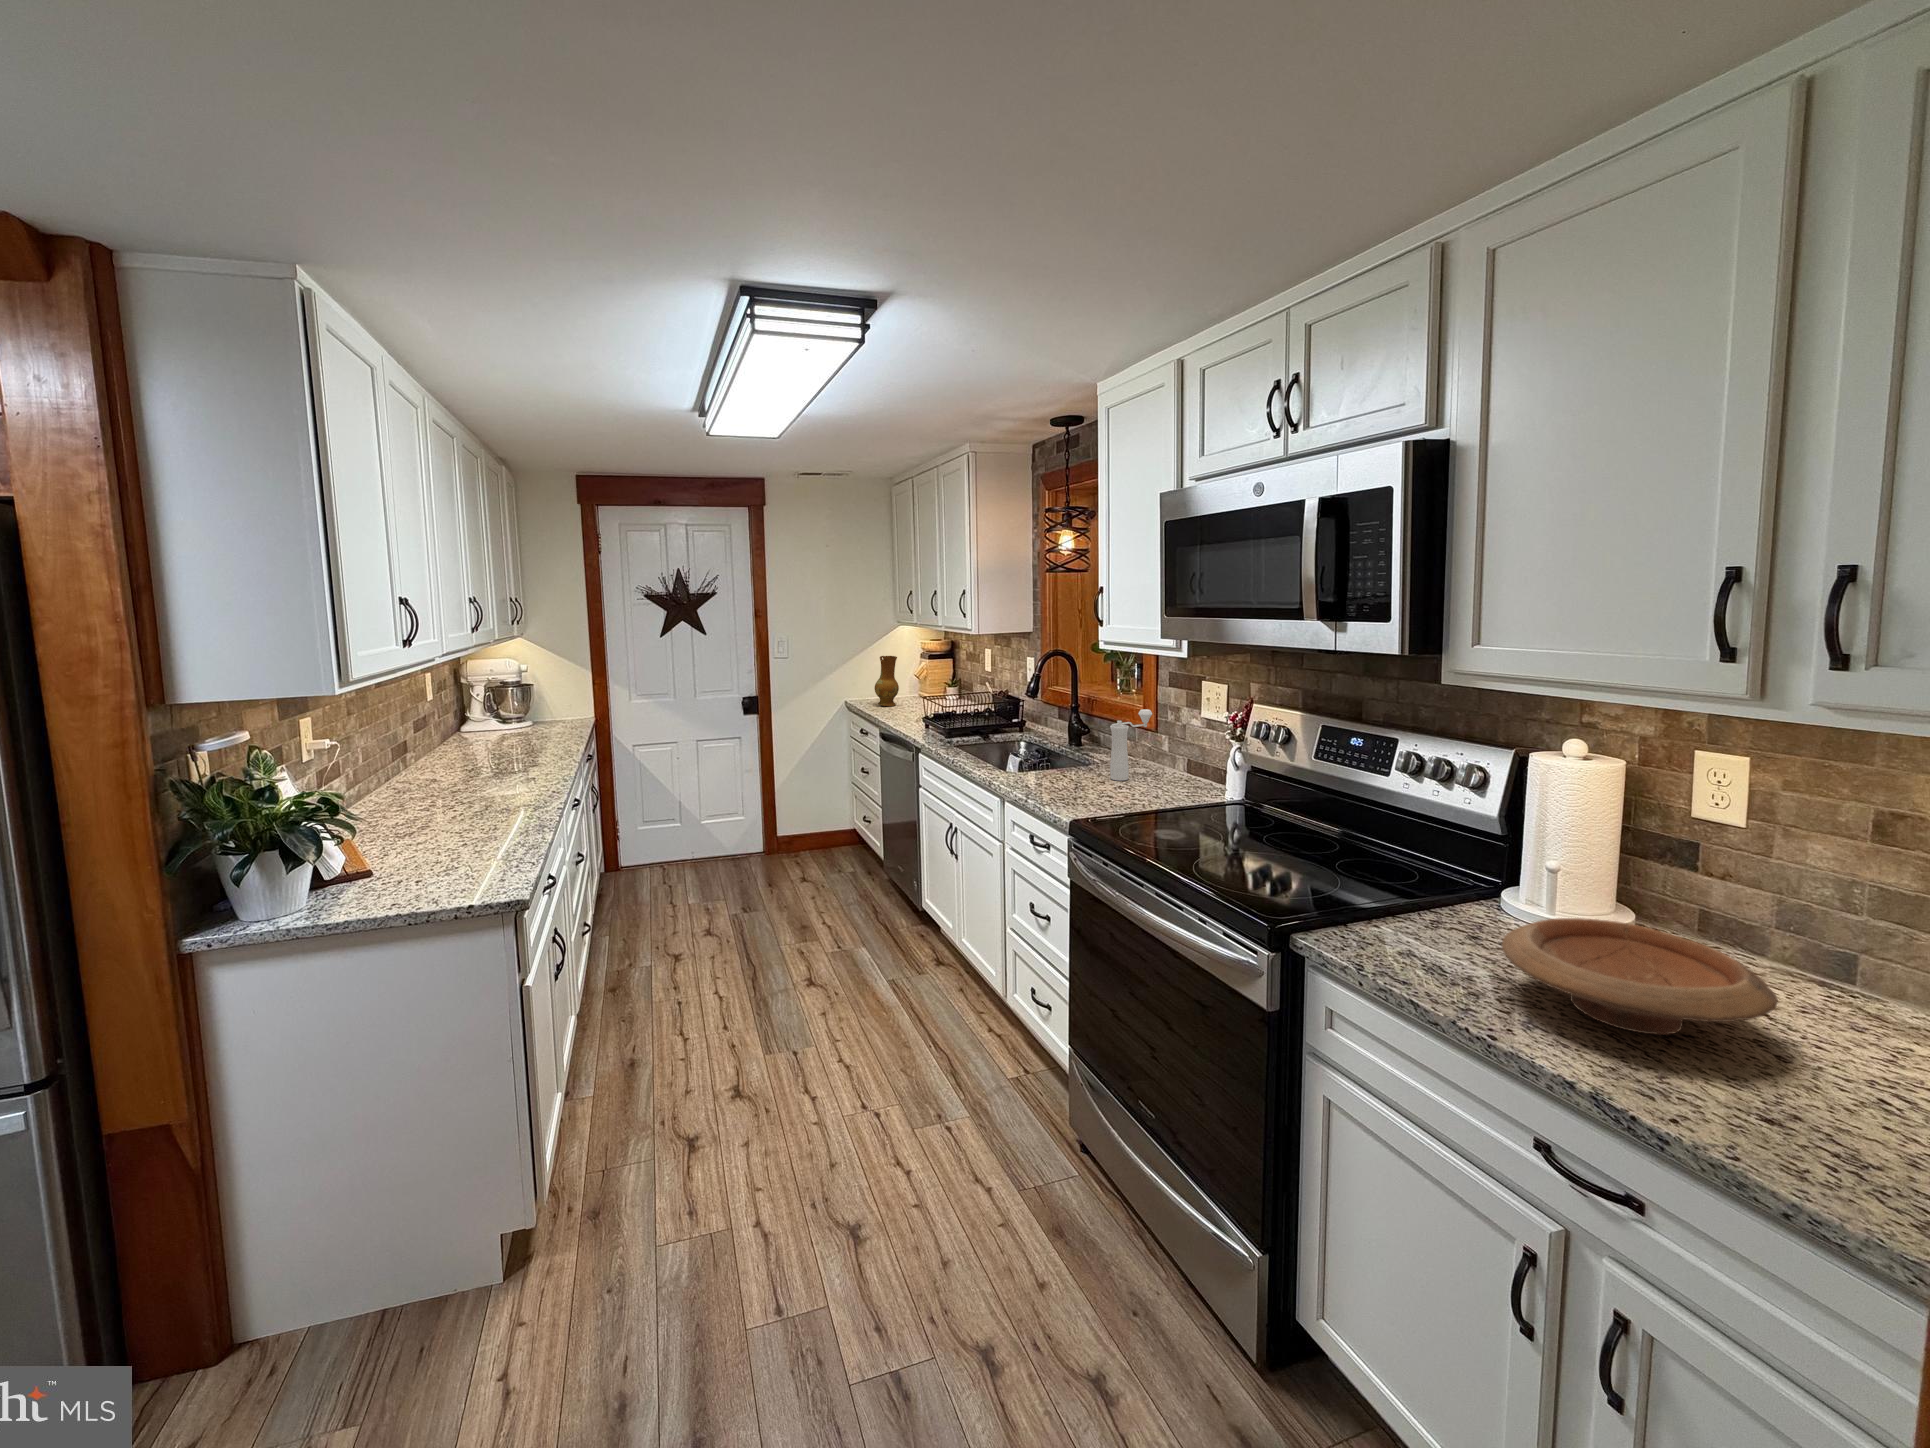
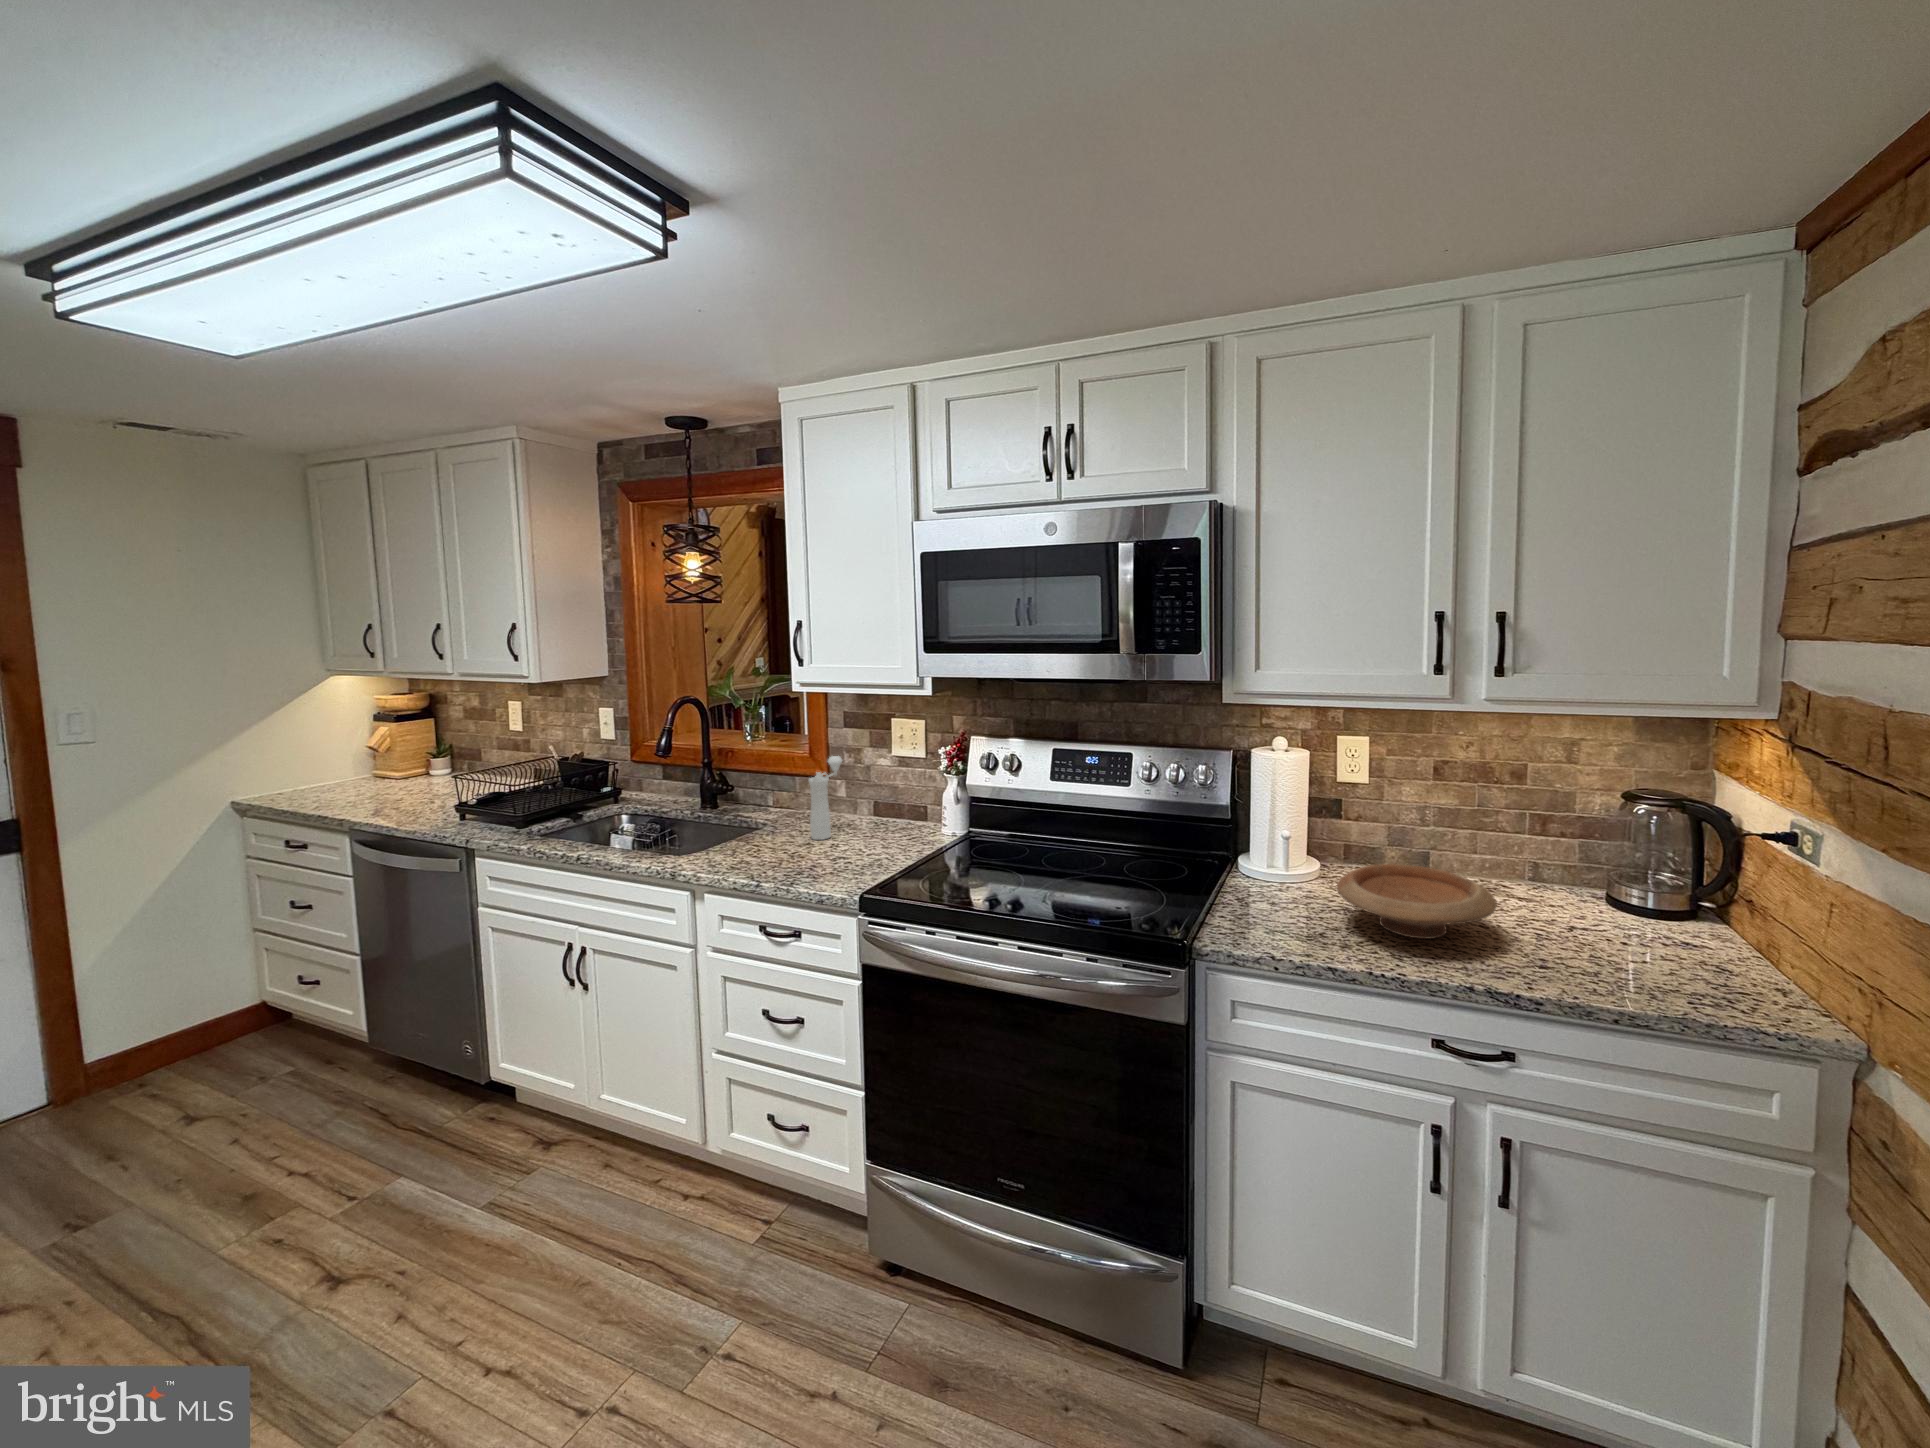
ceramic jug: present [875,656,899,706] -> none [303,724,351,801]

